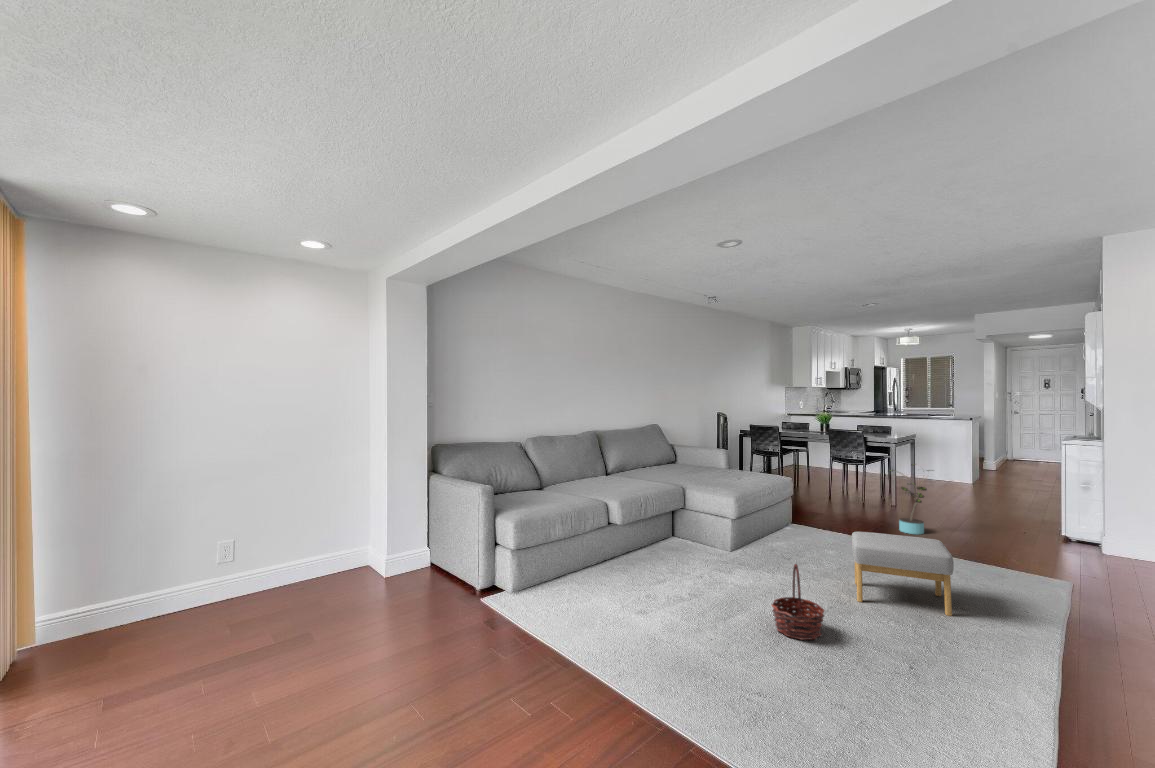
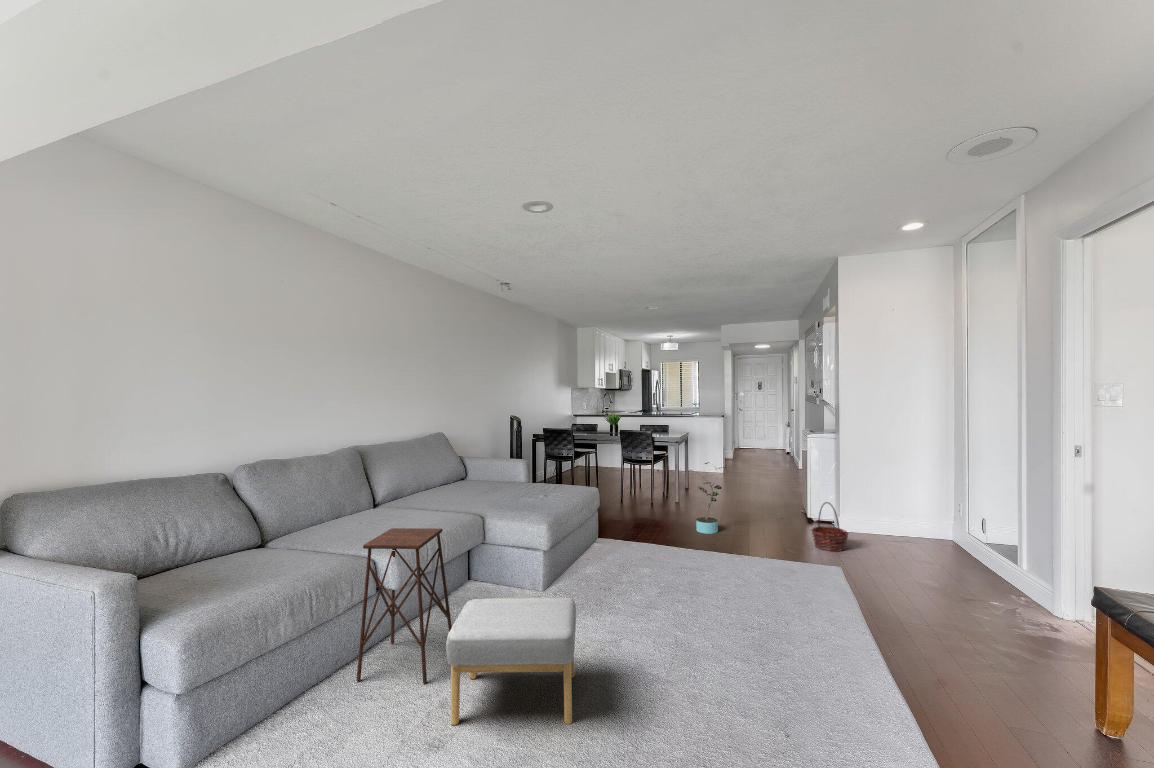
side table: none [597,484,660,587] -> present [357,528,452,684]
footstool: present [852,532,954,616] -> present [446,597,576,725]
basket: present [772,564,824,640] -> present [811,502,848,551]

